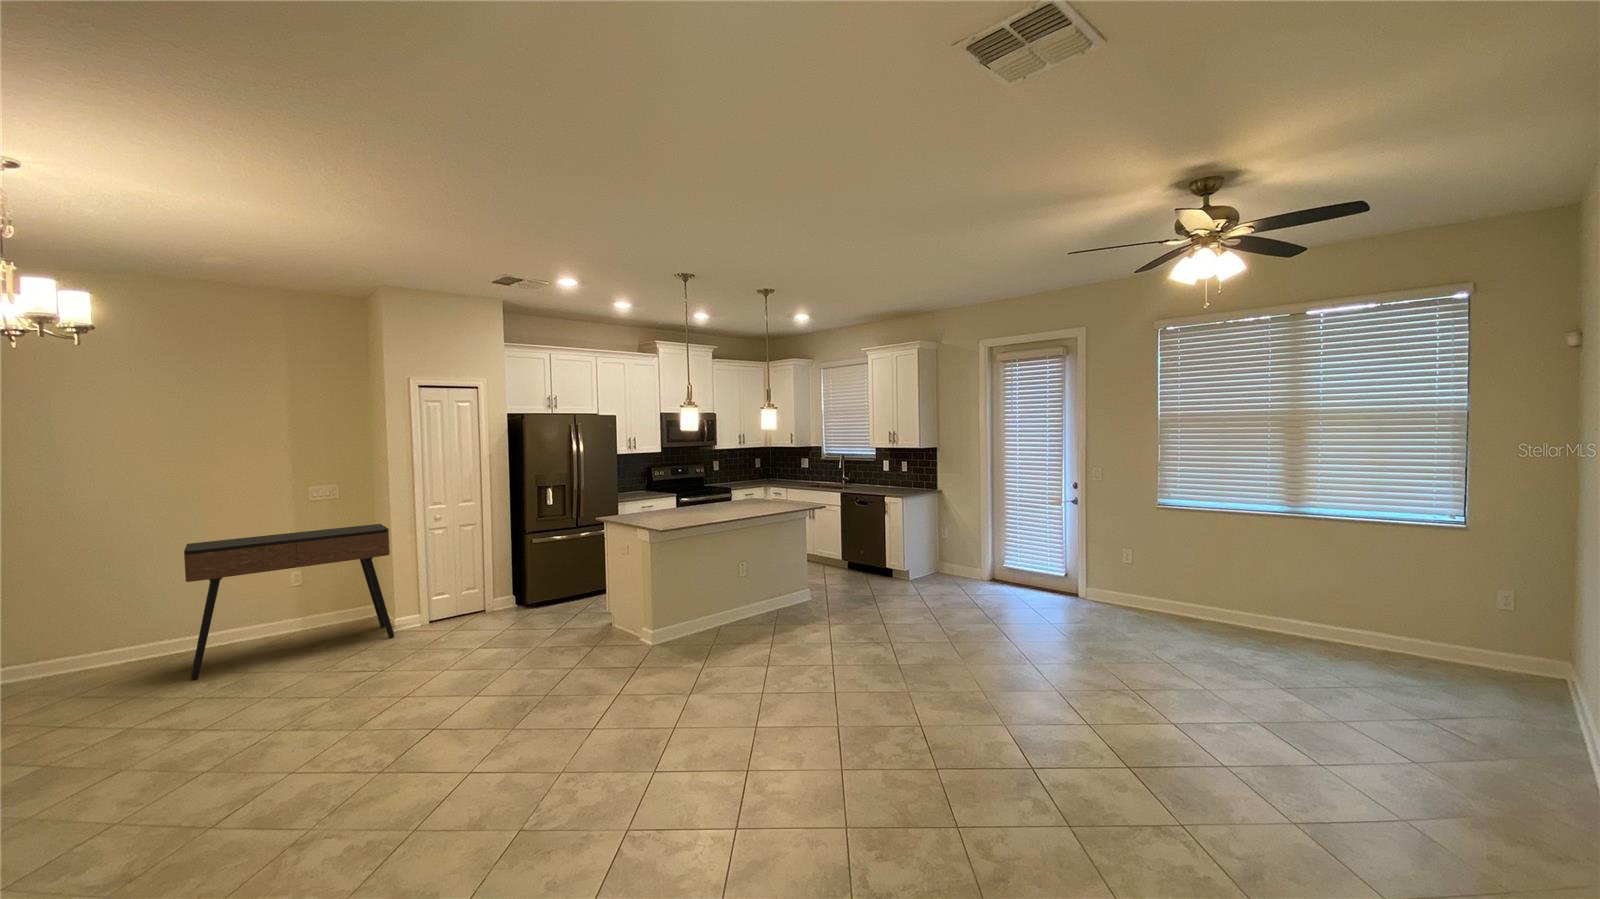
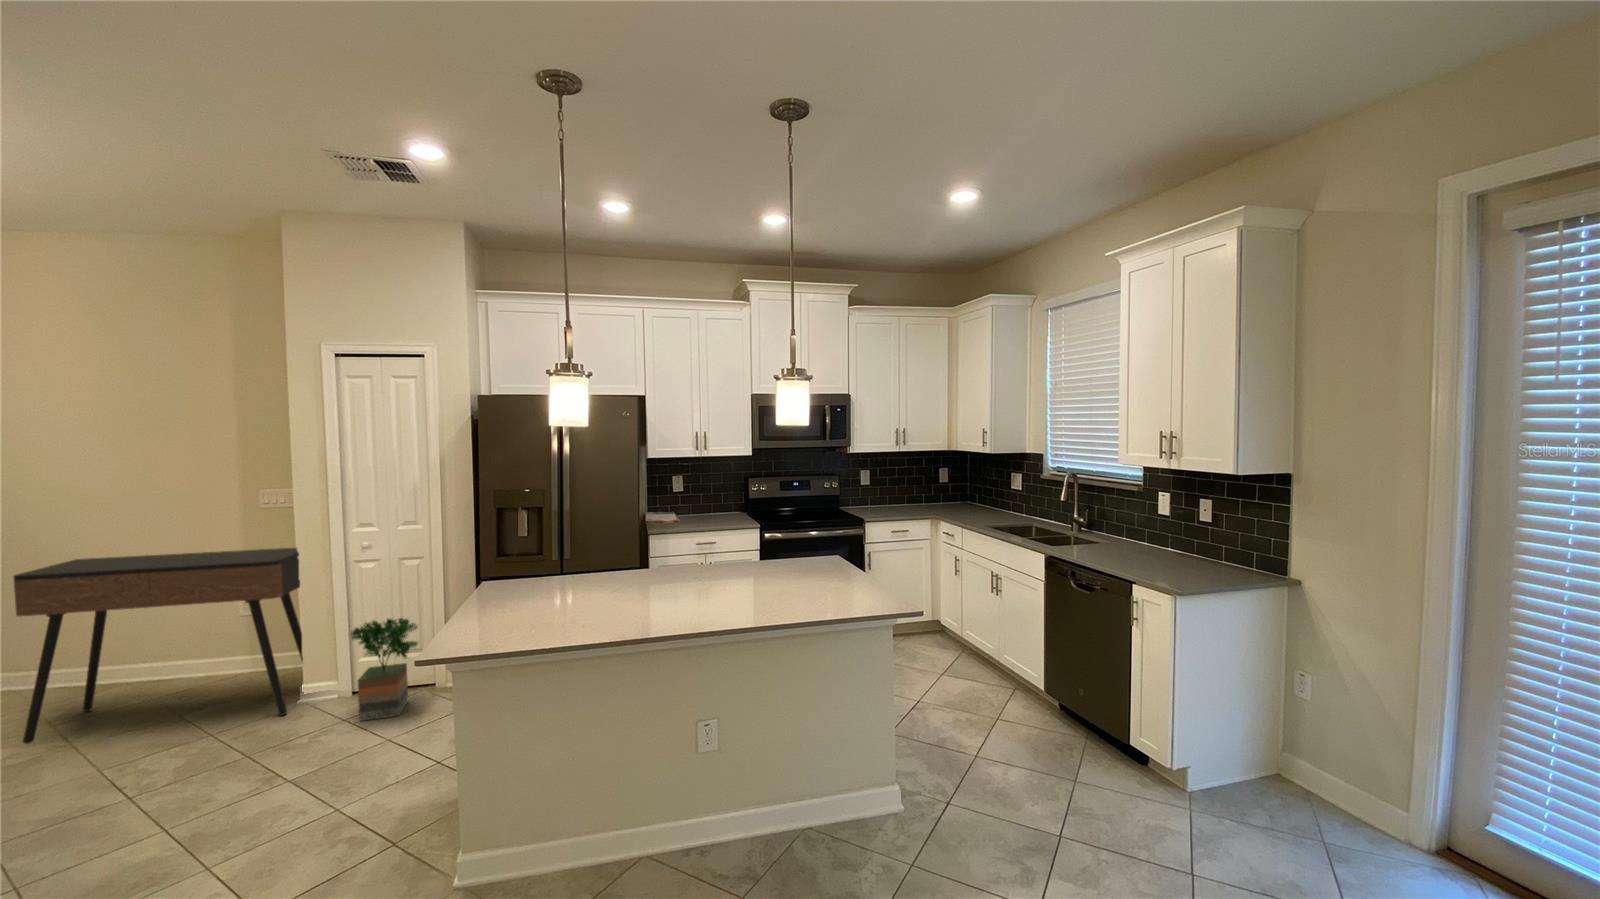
potted tree: none [443,562,495,630] -> present [351,618,418,721]

